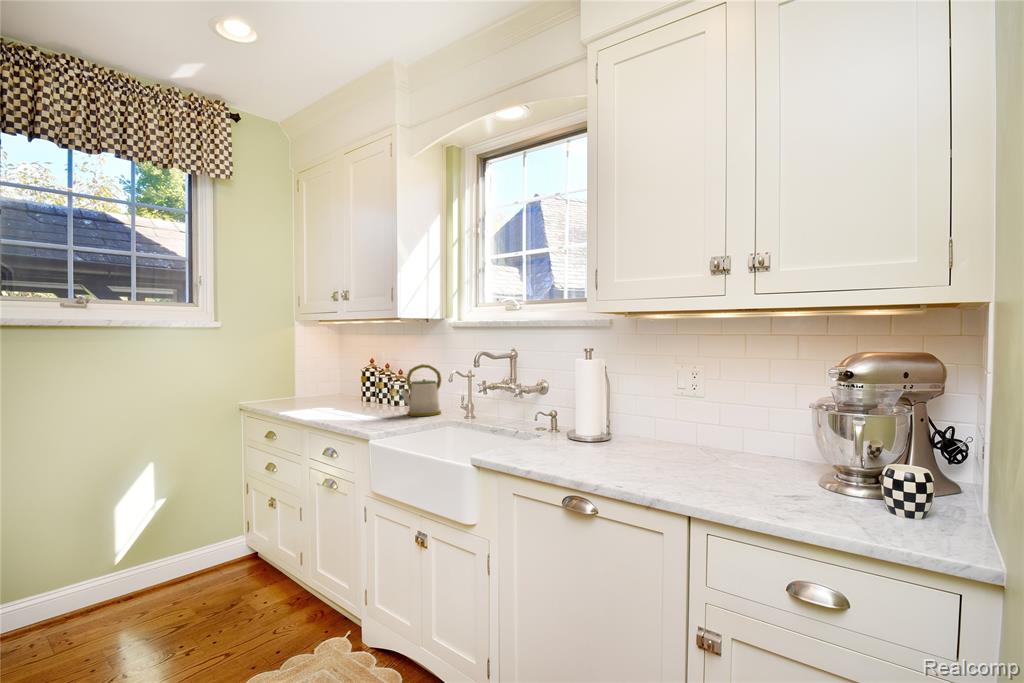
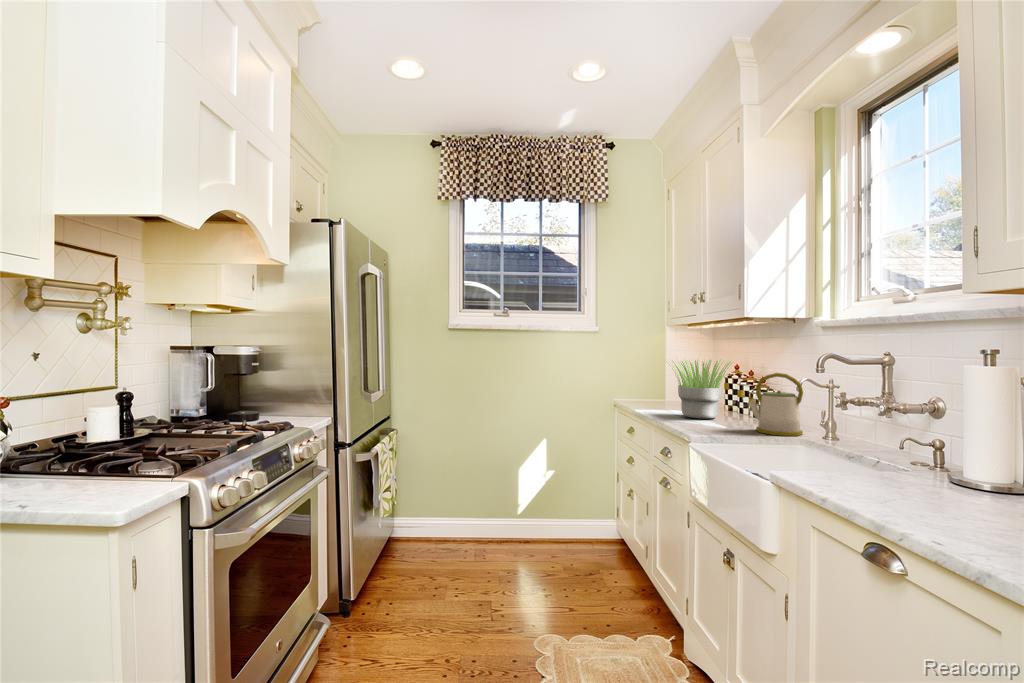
potted plant: none [314,354,382,412] -> present [669,360,730,419]

